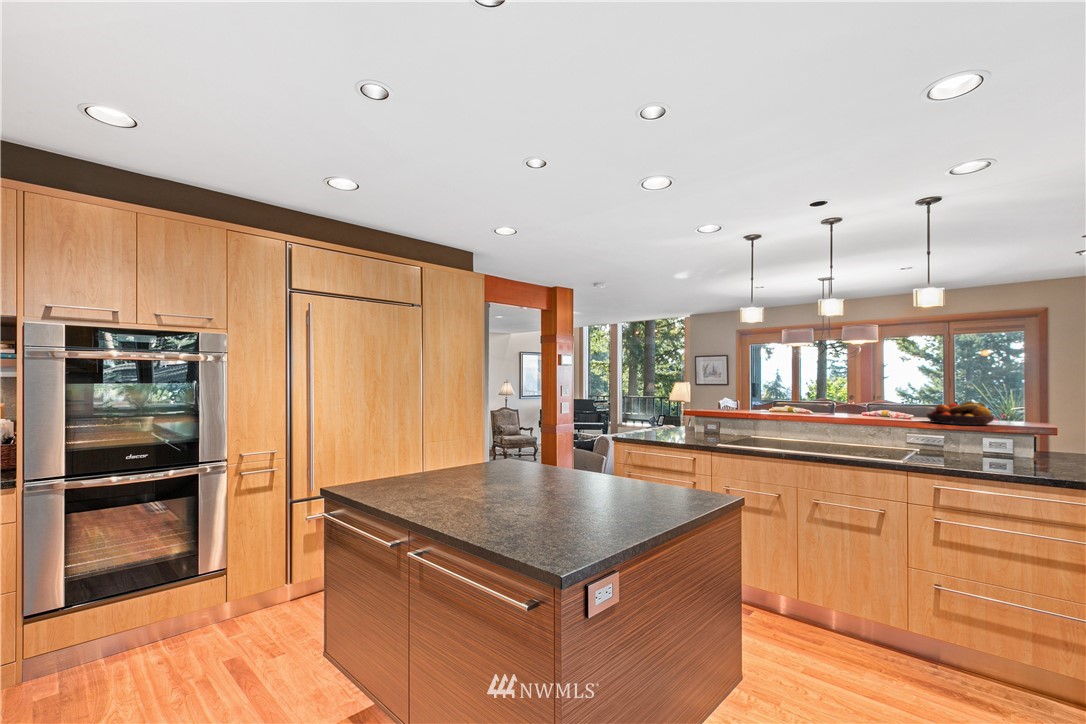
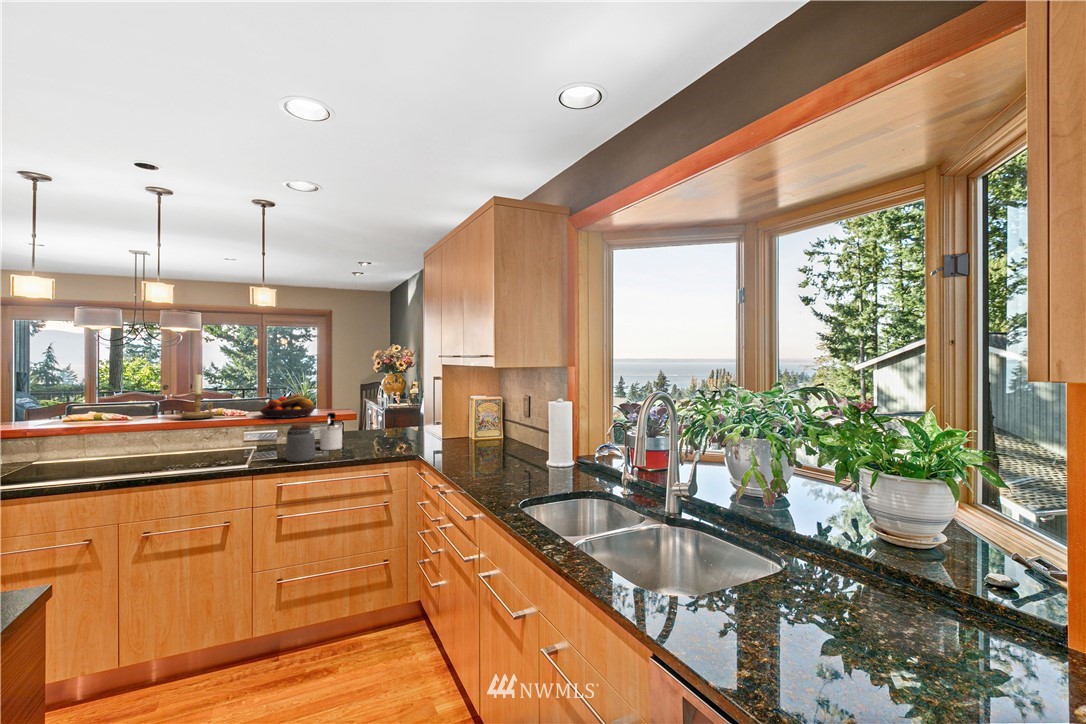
candle holder: none [848,377,886,418] -> present [176,374,218,419]
soap dispenser: none [996,423,1030,467] -> present [319,413,343,450]
jar: none [946,427,984,468] -> present [286,423,315,462]

